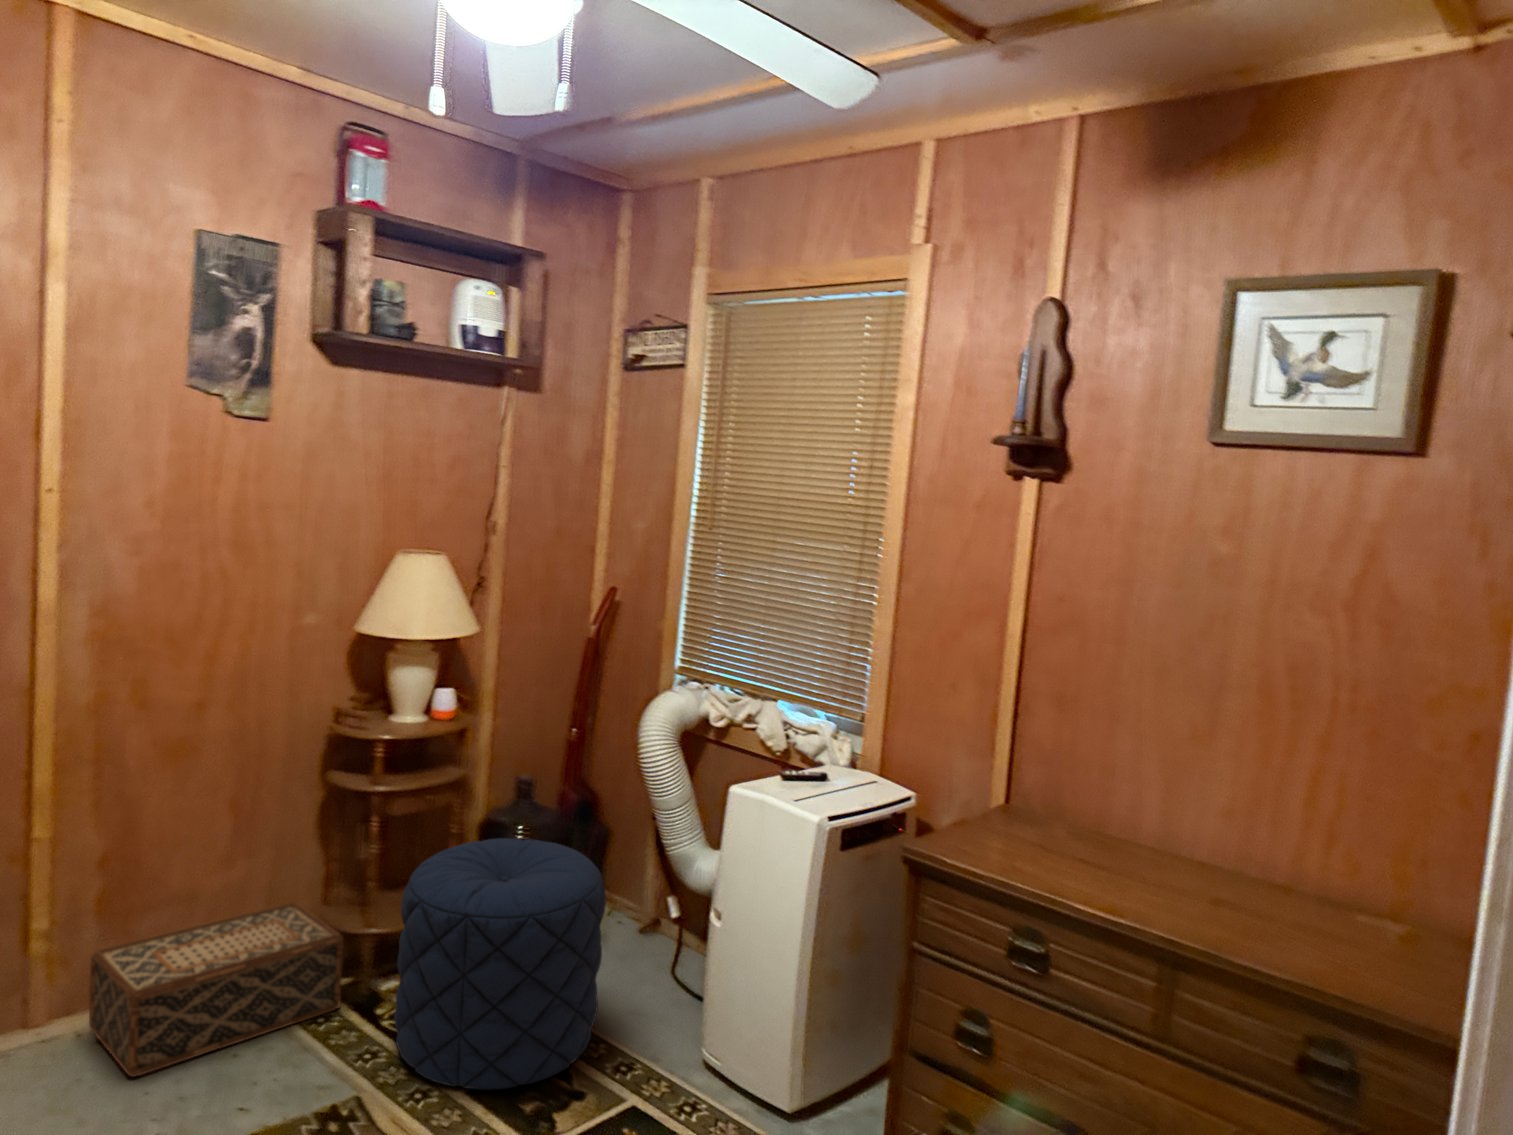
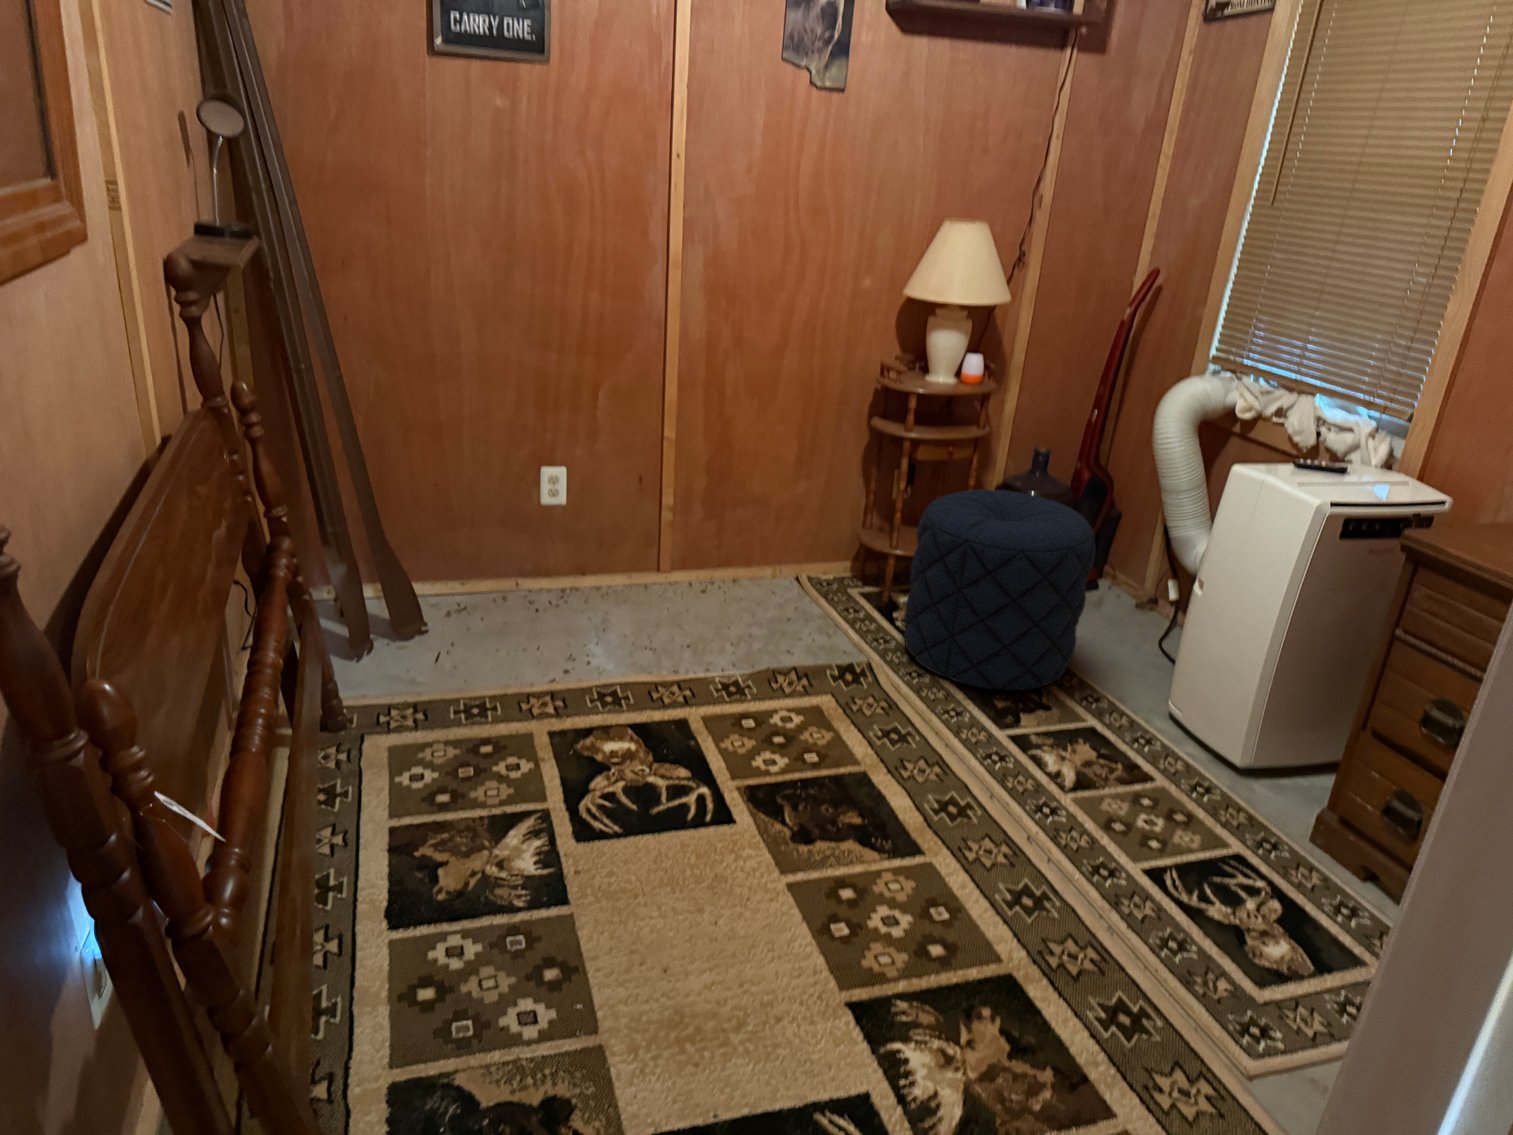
woven basket: present [89,902,343,1077] -> none [696,520,873,615]

